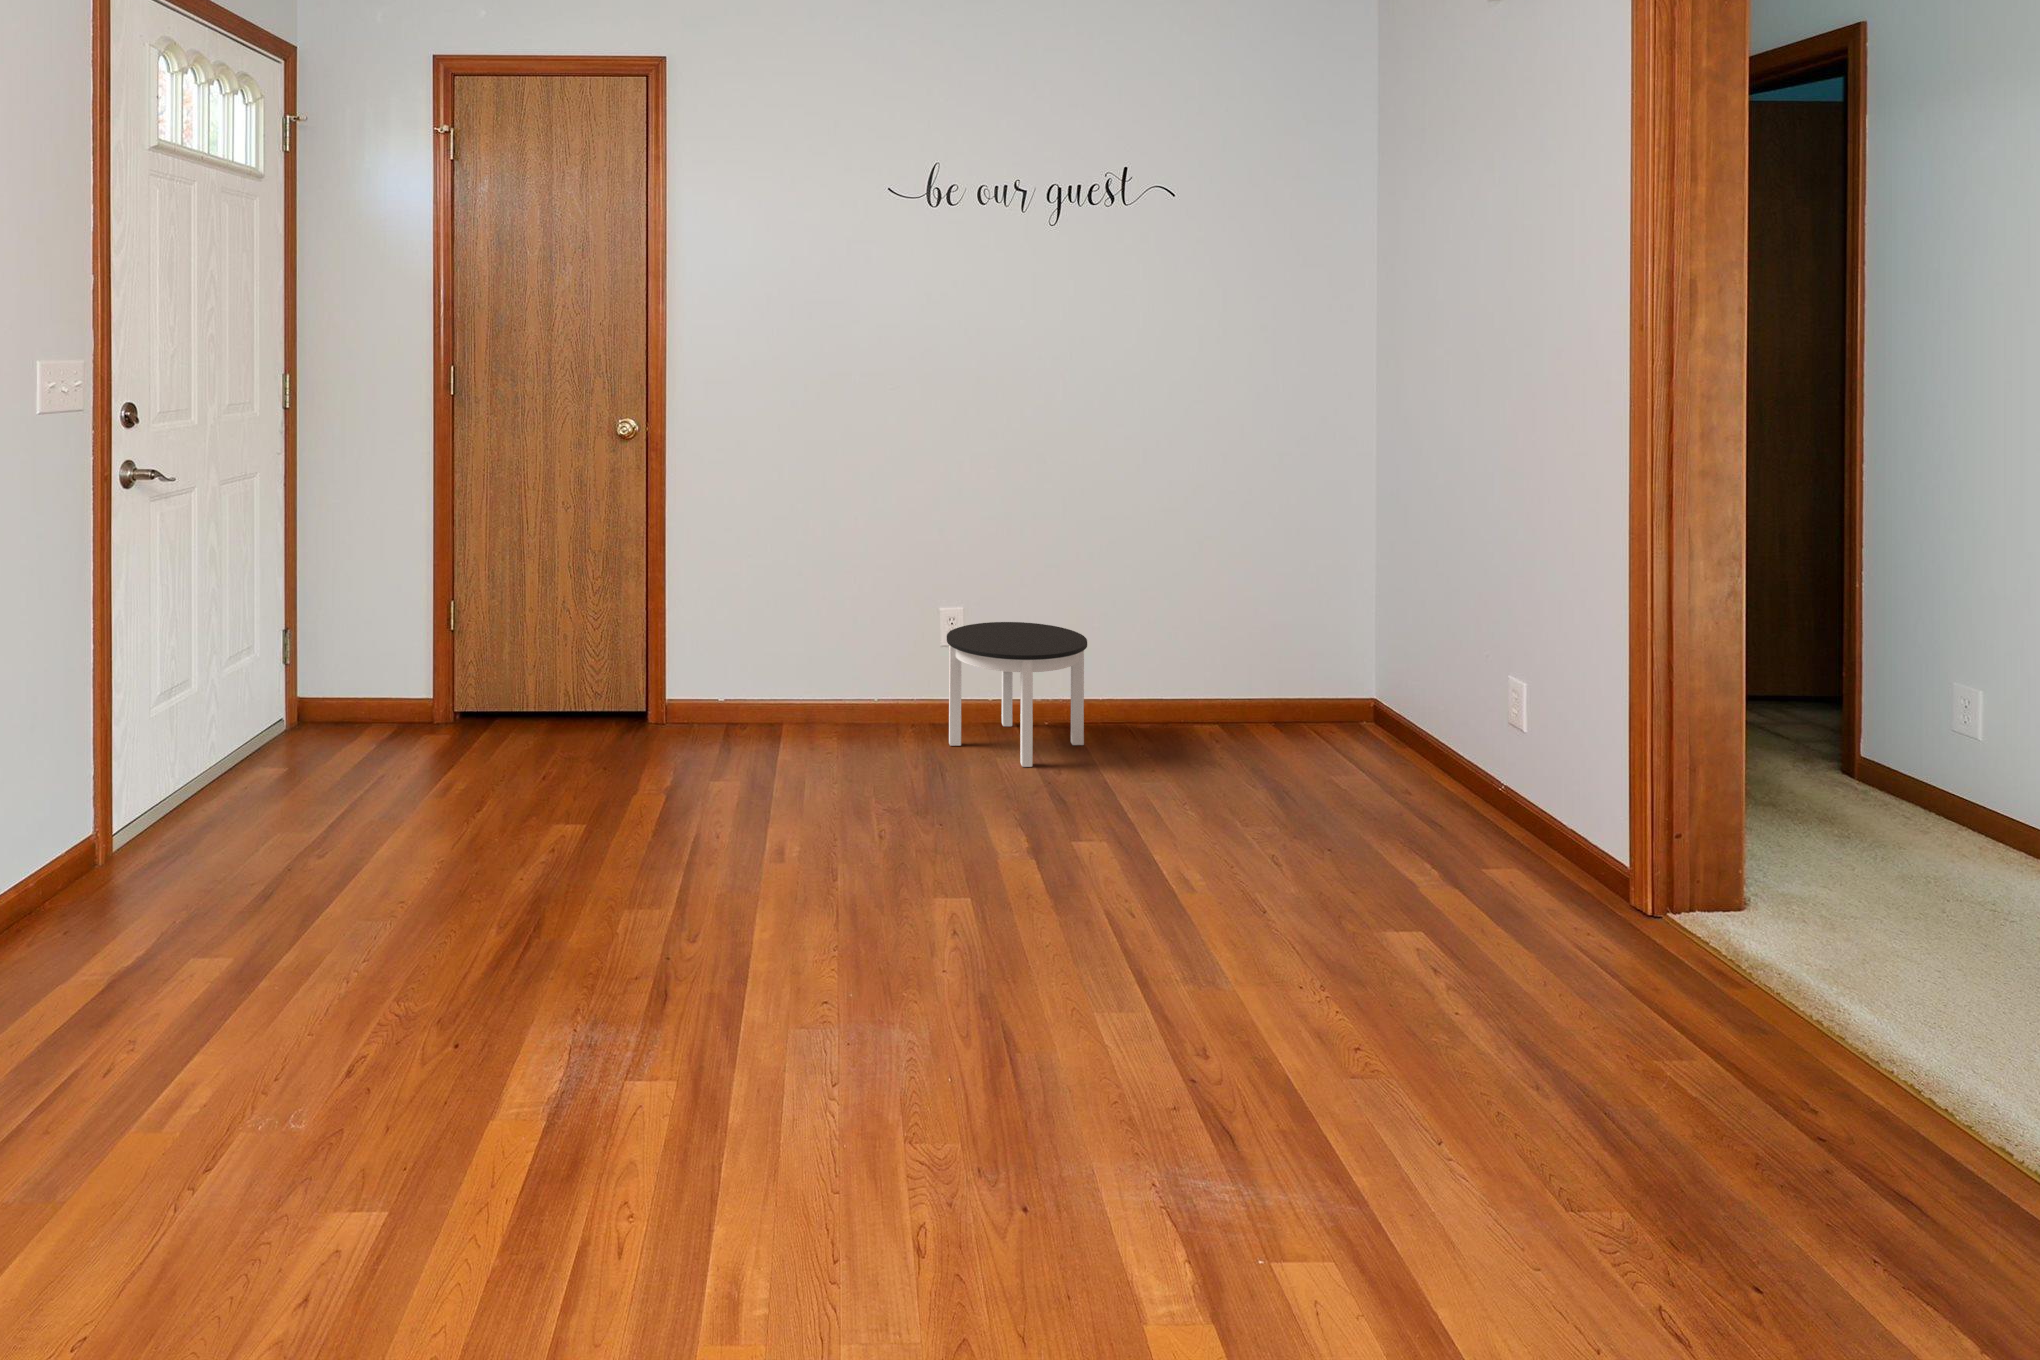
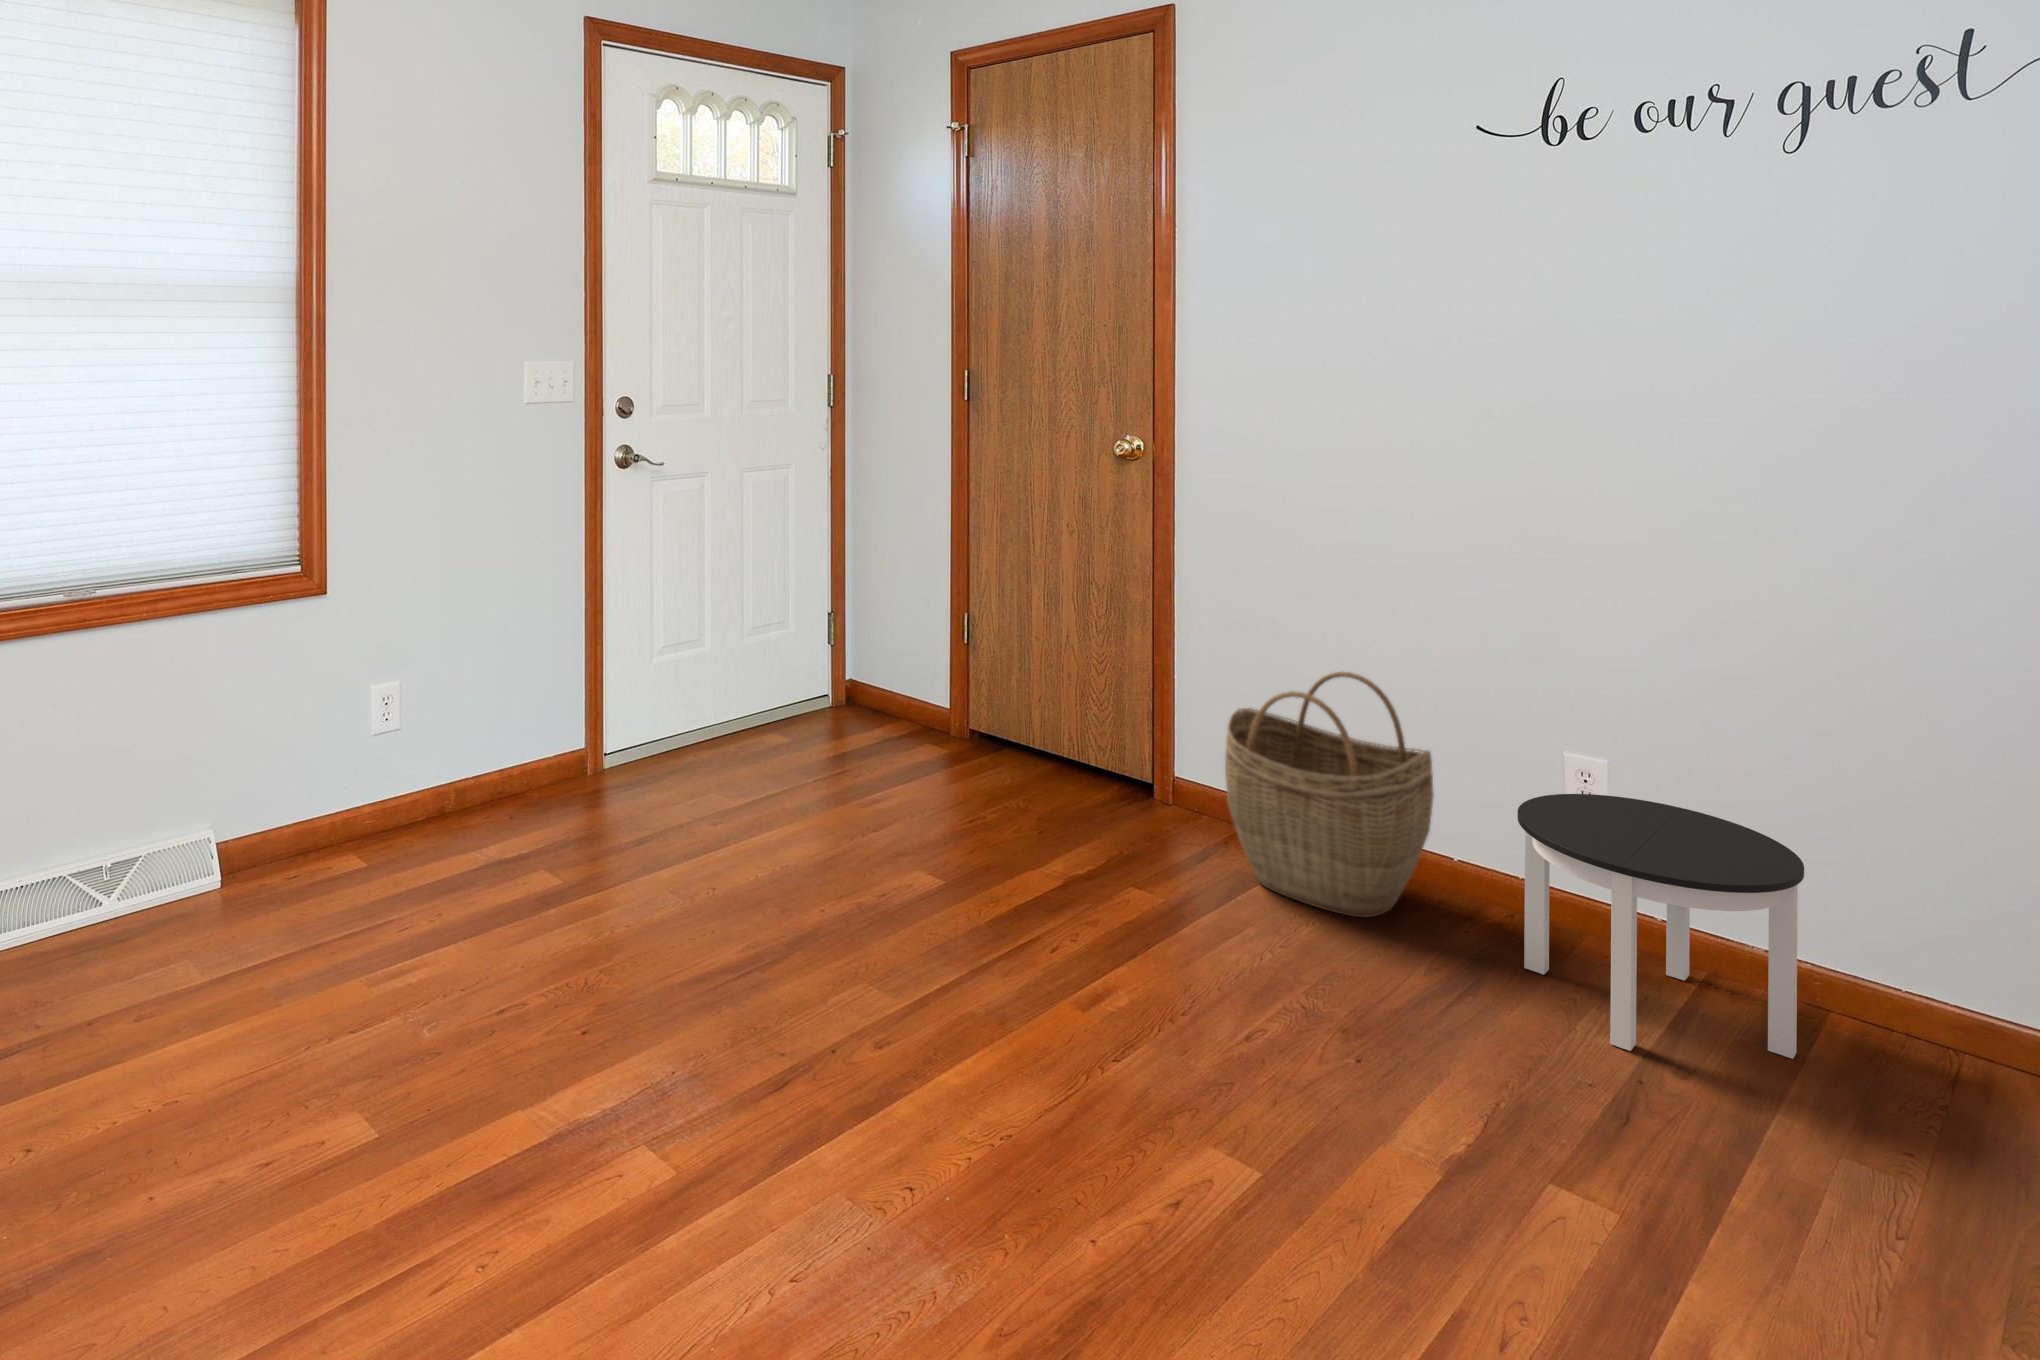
woven basket: none [746,579,883,752] -> present [1225,671,1434,918]

